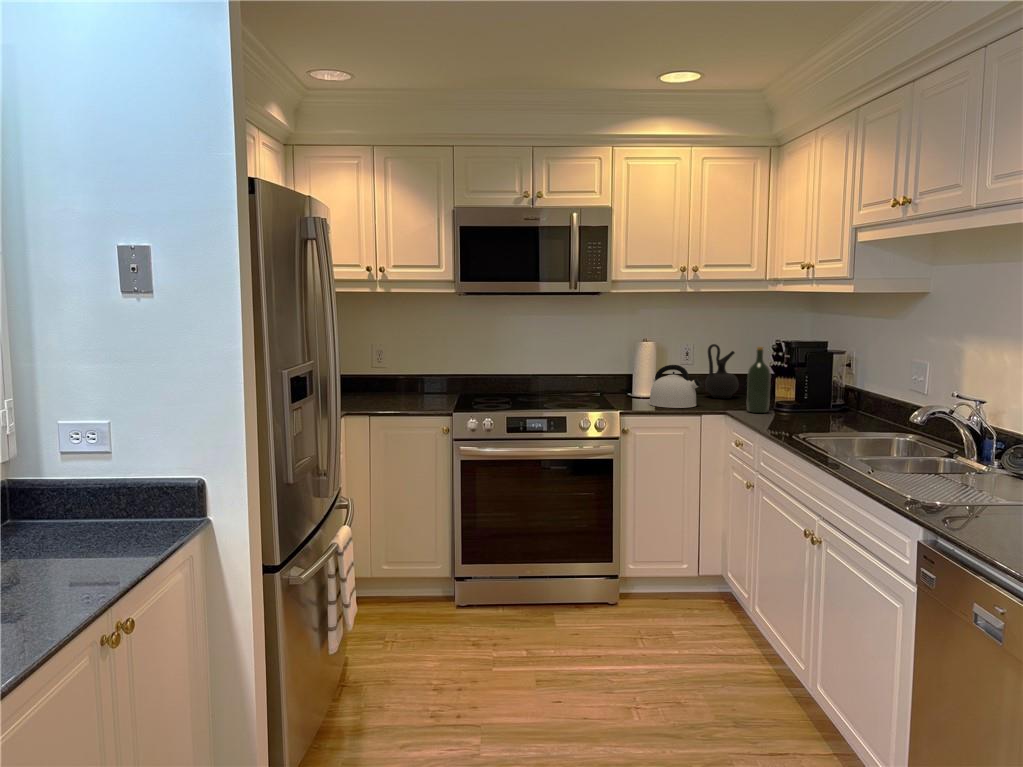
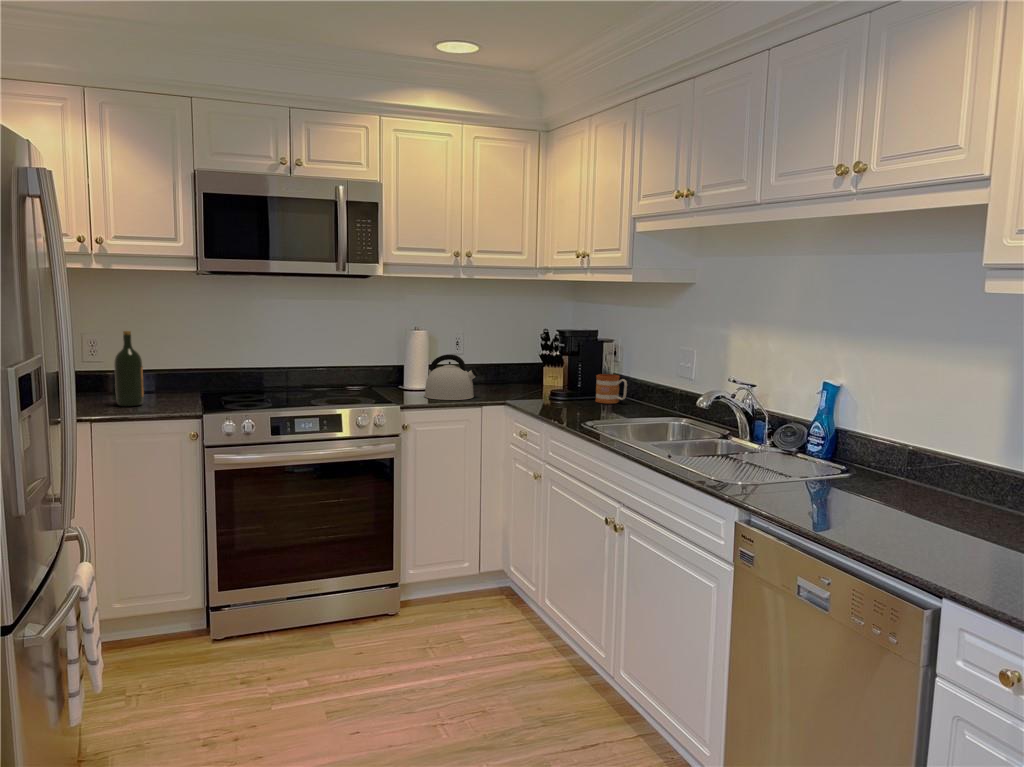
ceramic jug: present [705,344,739,398] -> none [477,332,511,389]
wine bottle: present [747,347,771,413] -> present [114,331,144,406]
mug: none [821,387,855,417] -> present [596,374,627,404]

